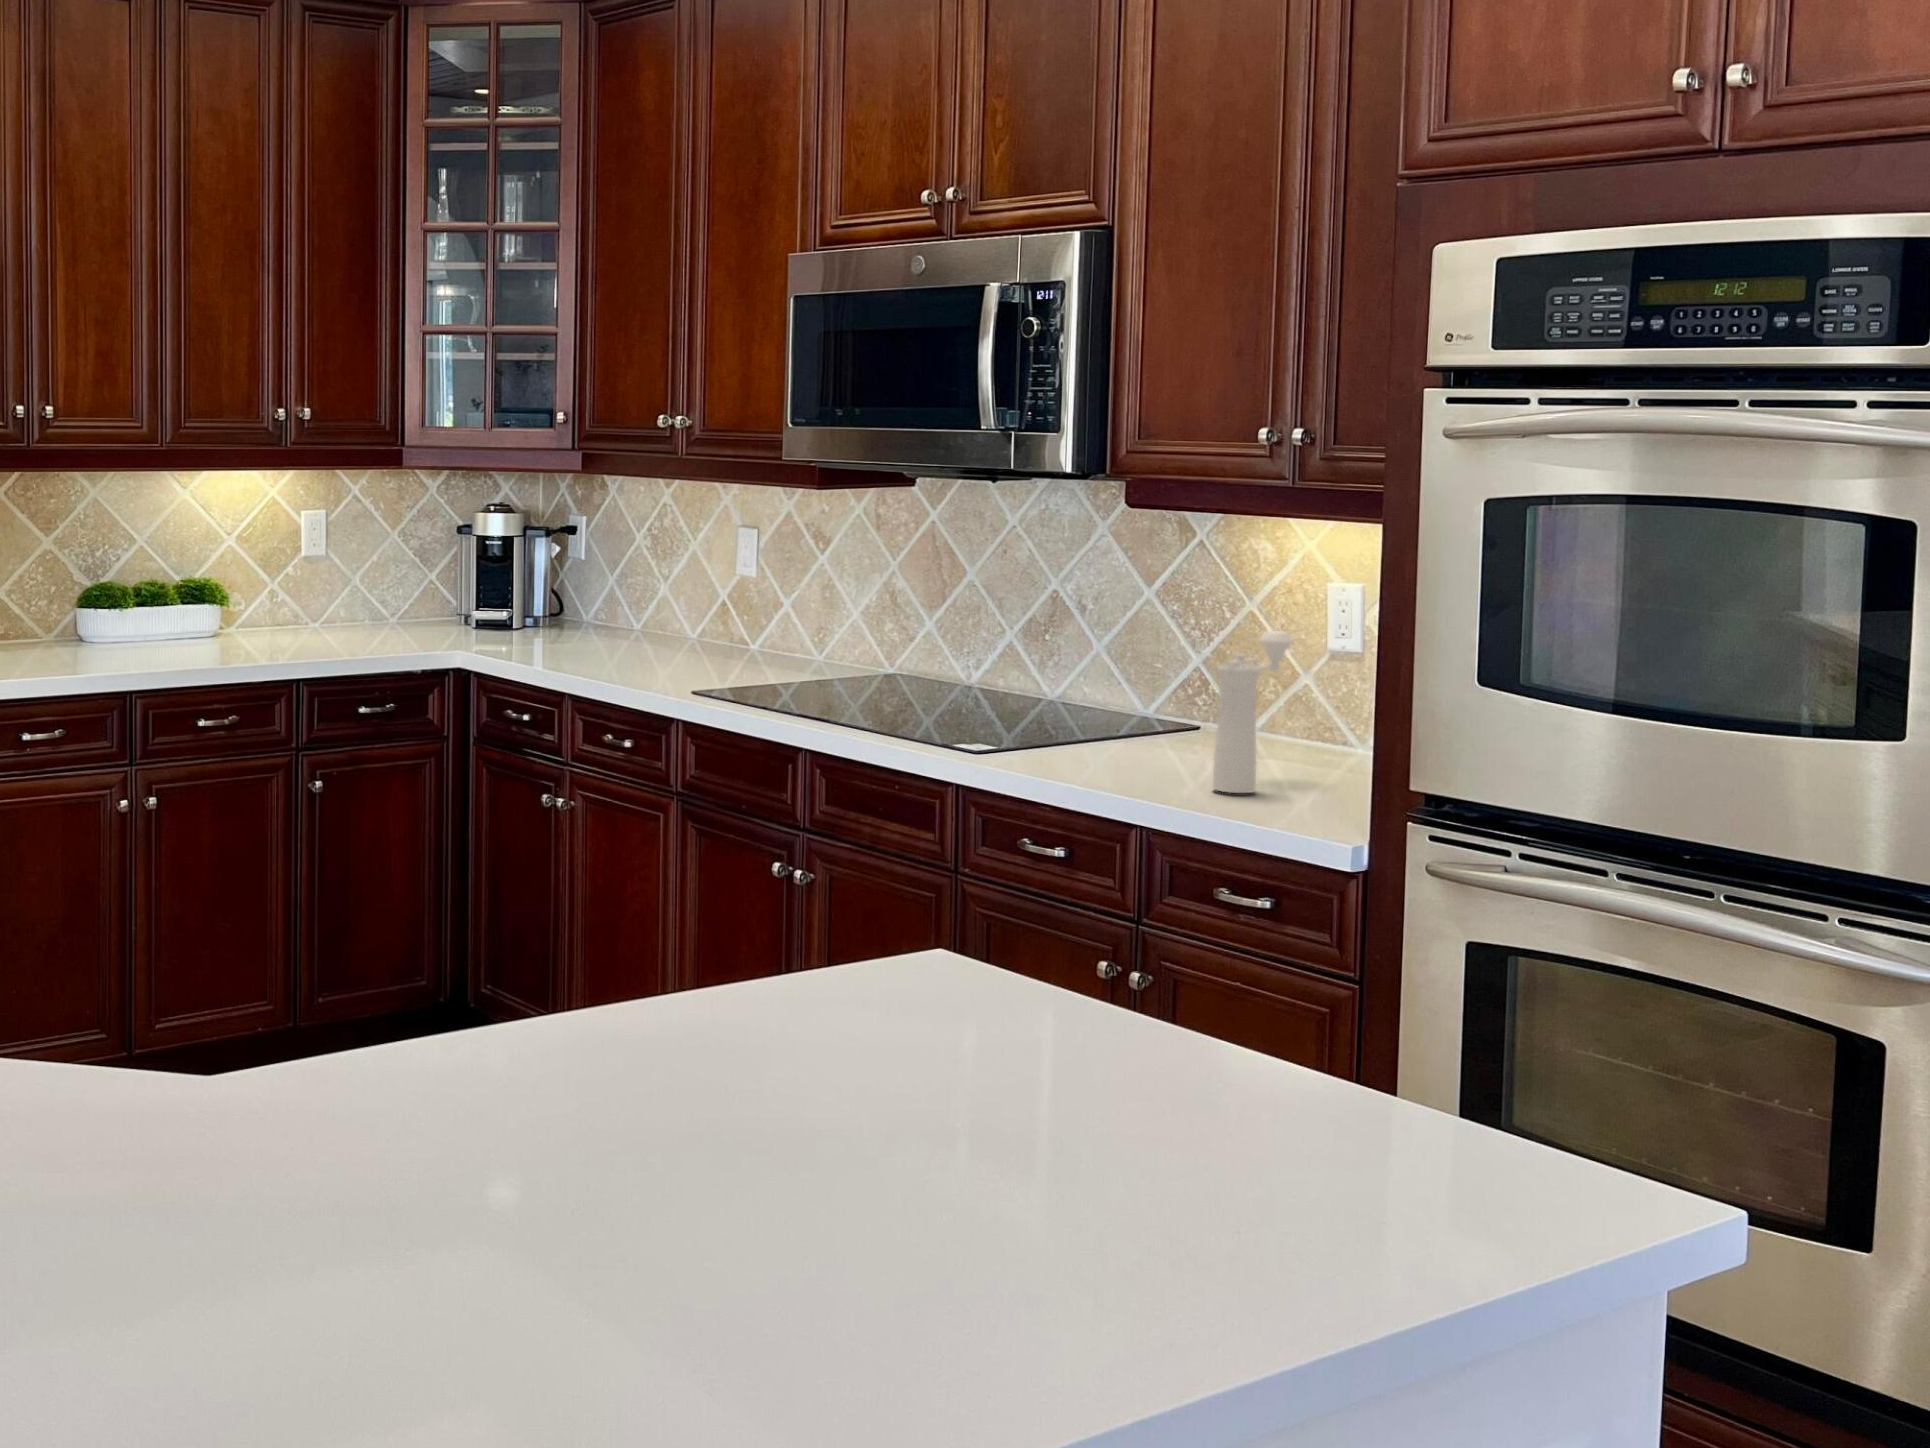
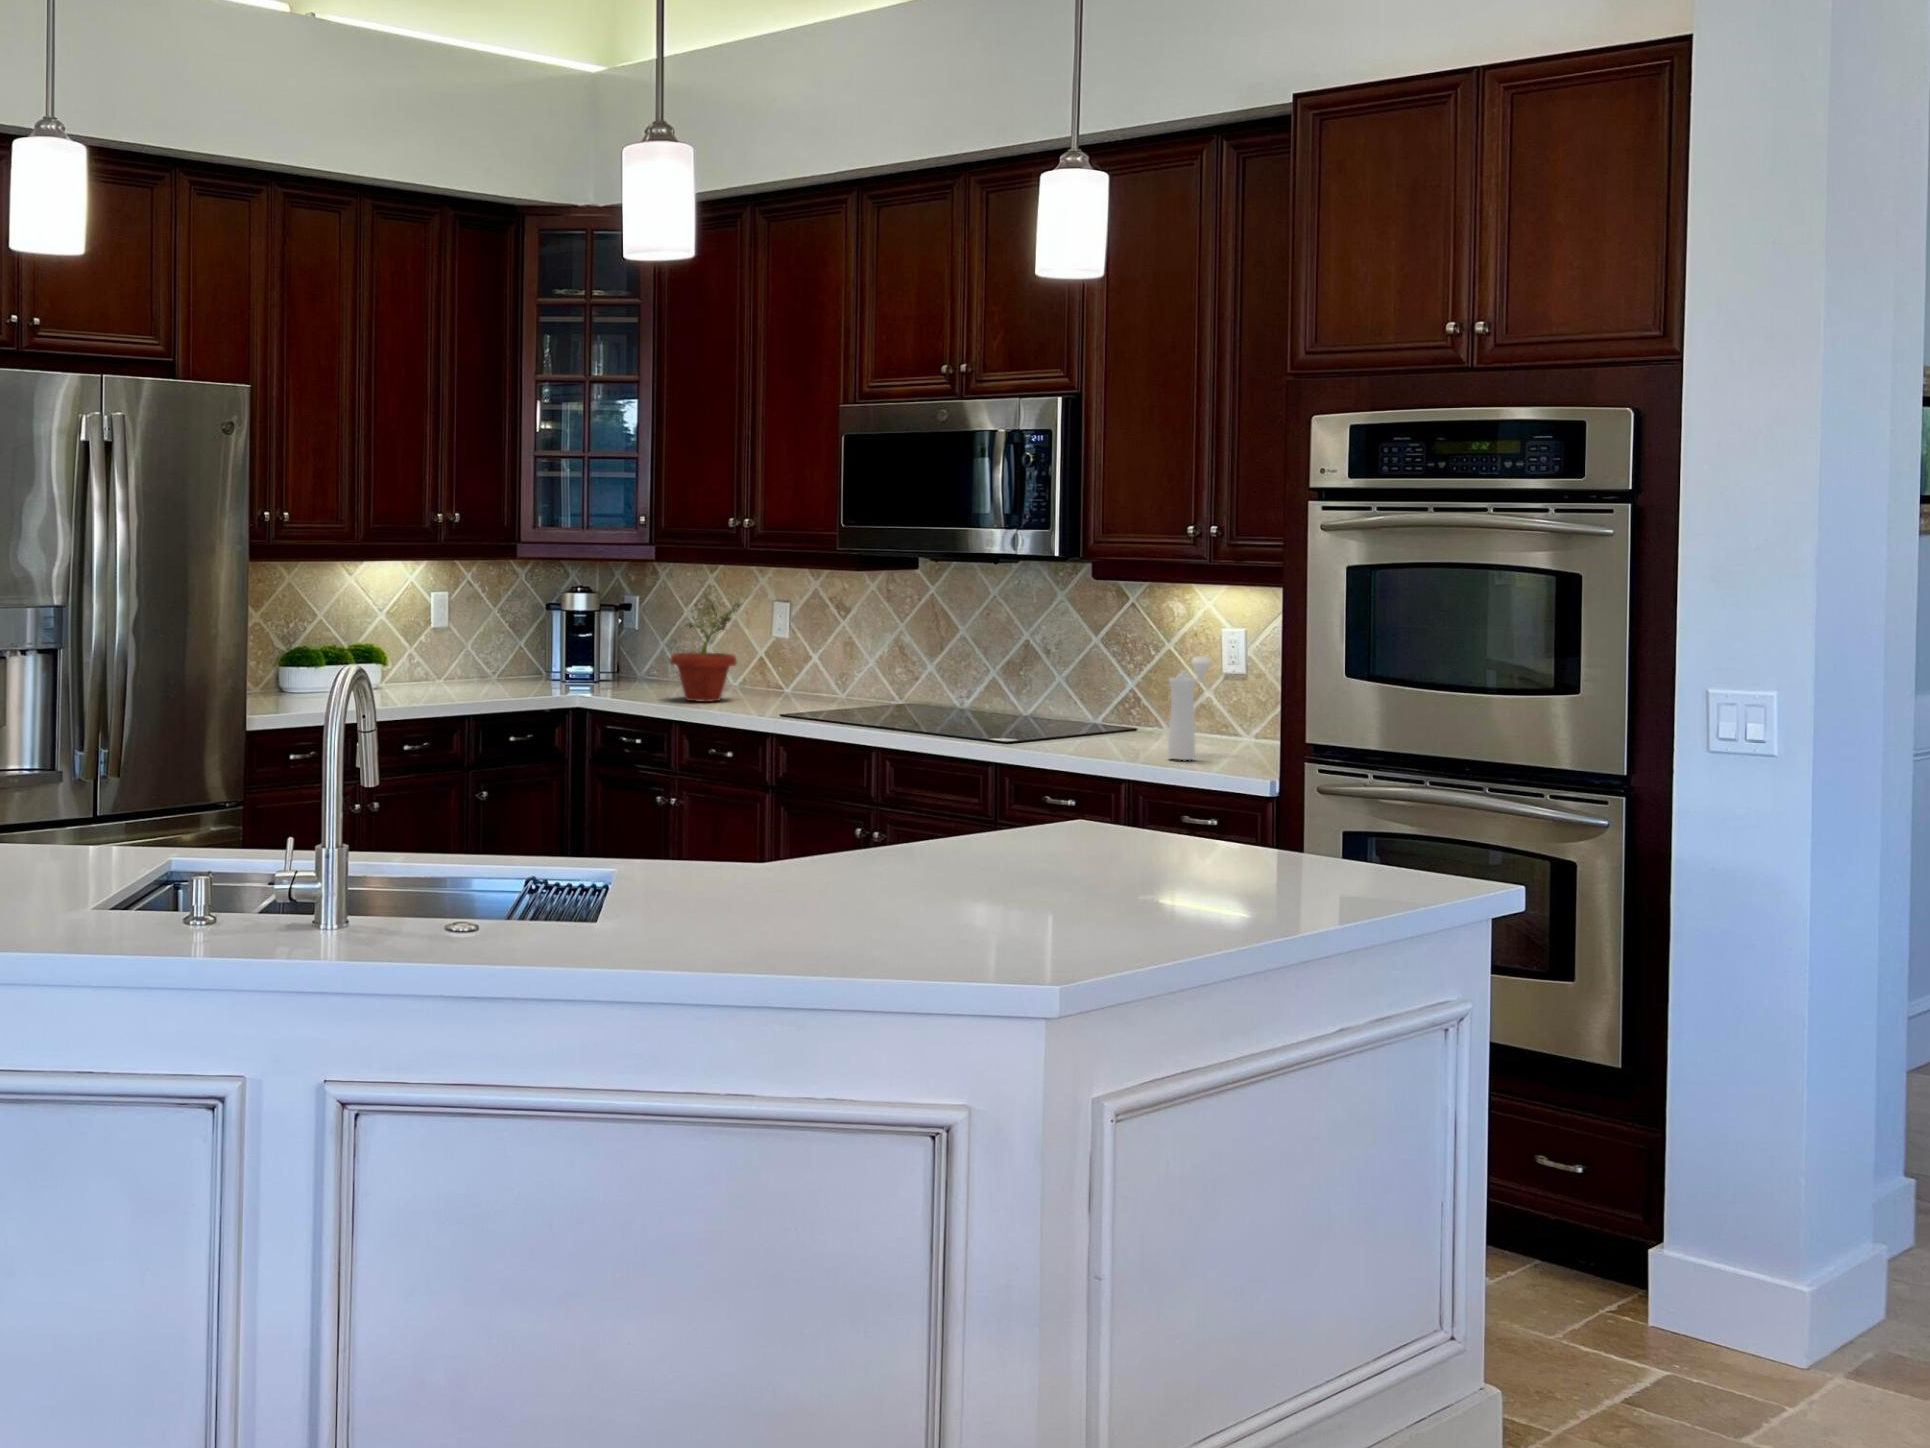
potted plant: none [583,518,684,664] -> present [670,599,740,702]

